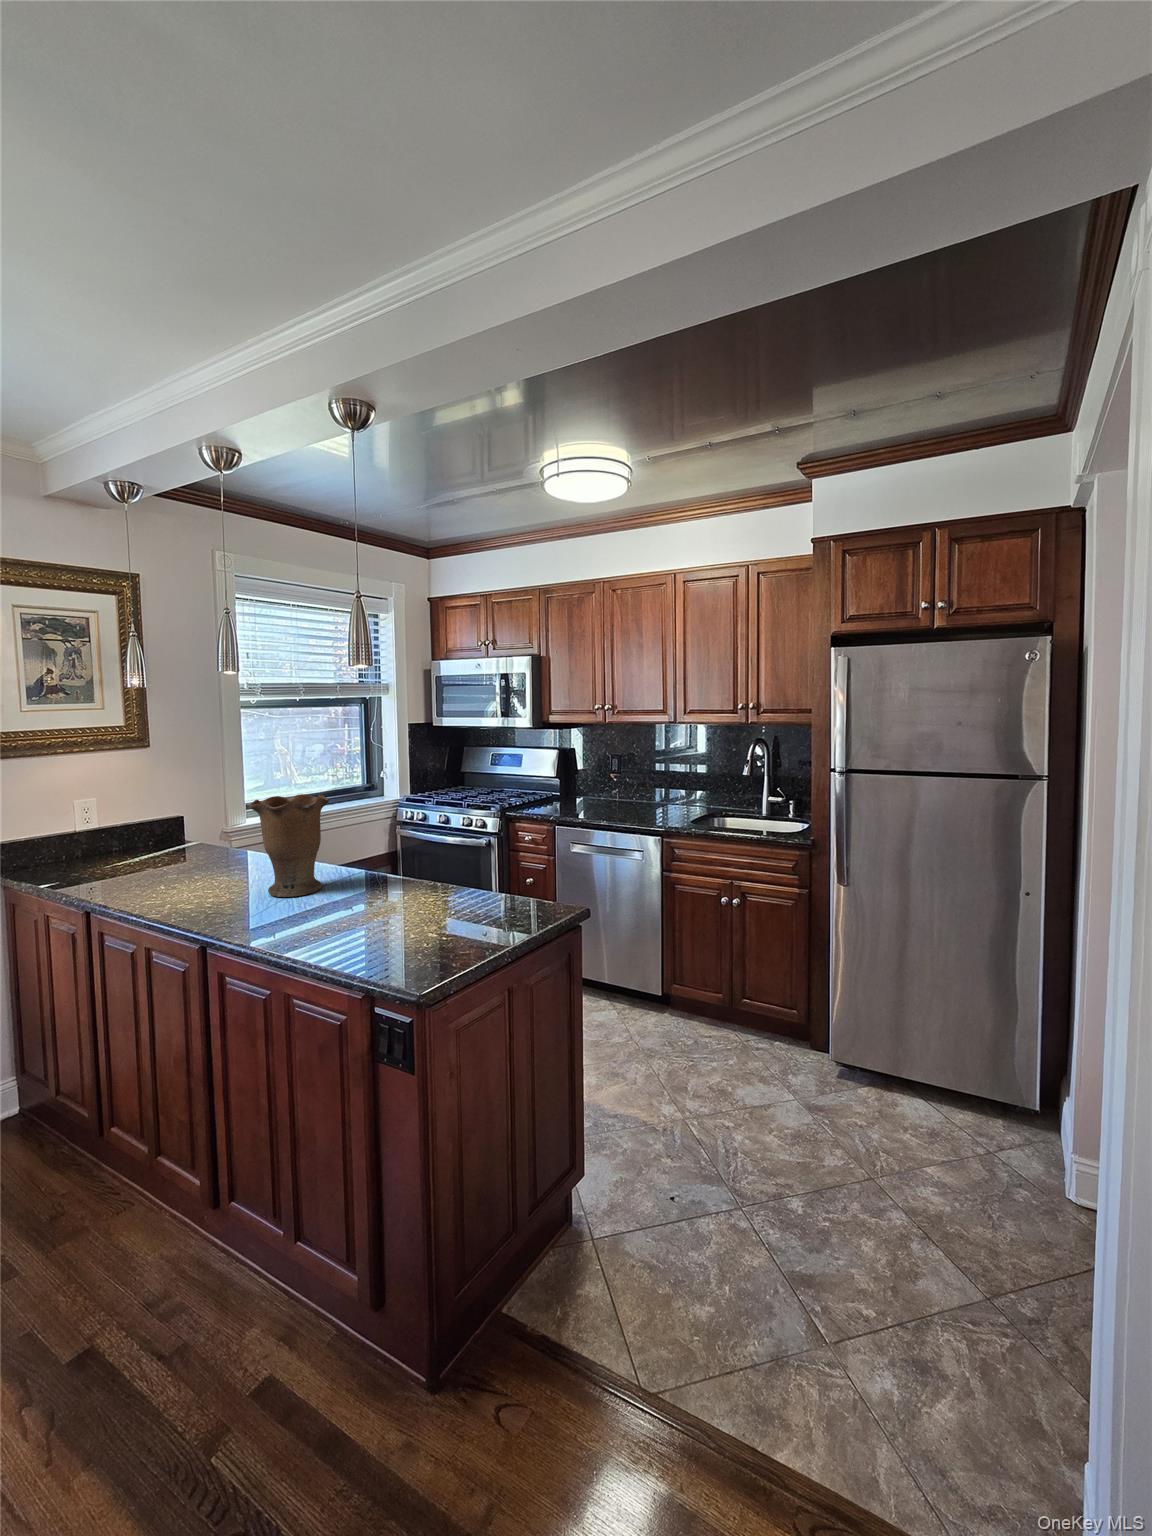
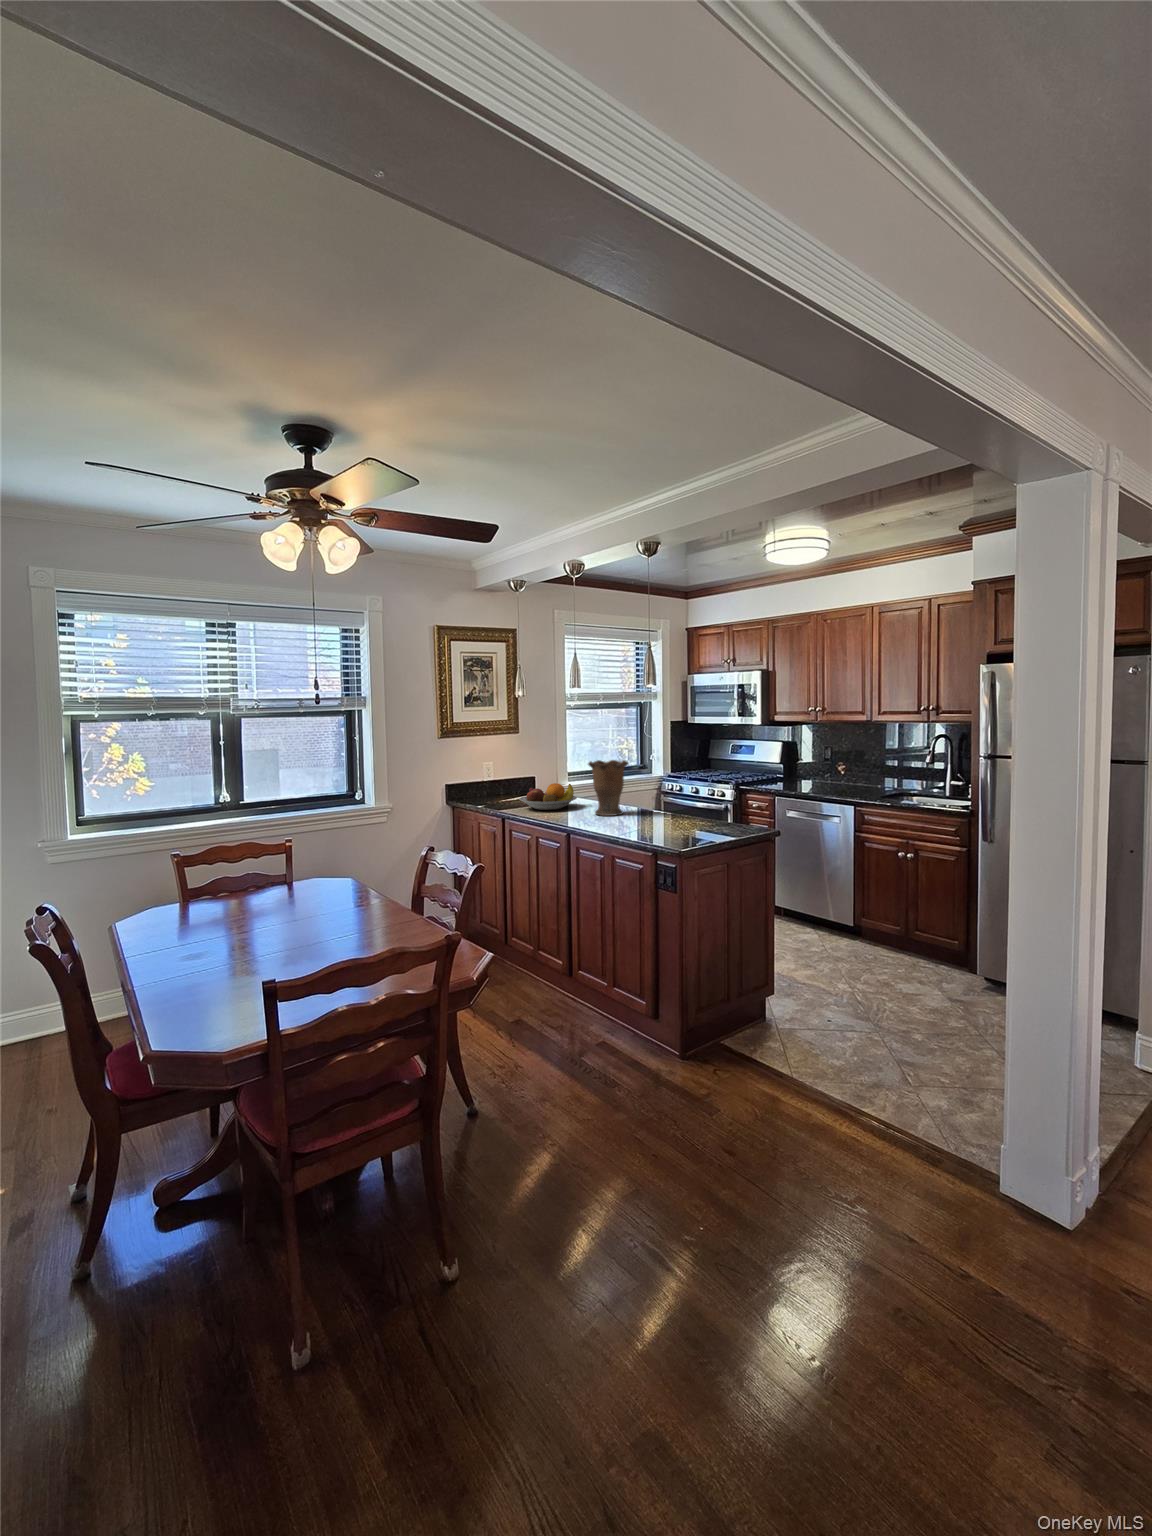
fruit bowl: none [126,834,243,887] -> present [519,783,577,810]

